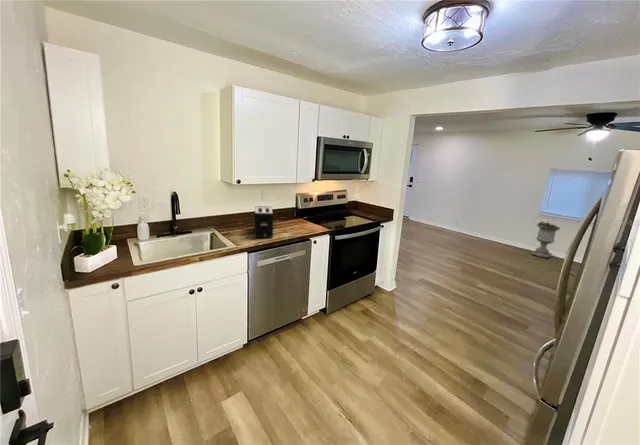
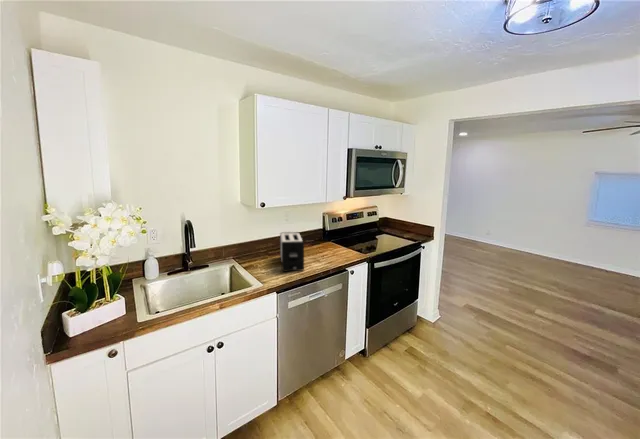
planter: present [531,221,560,258] -> none [581,230,615,273]

